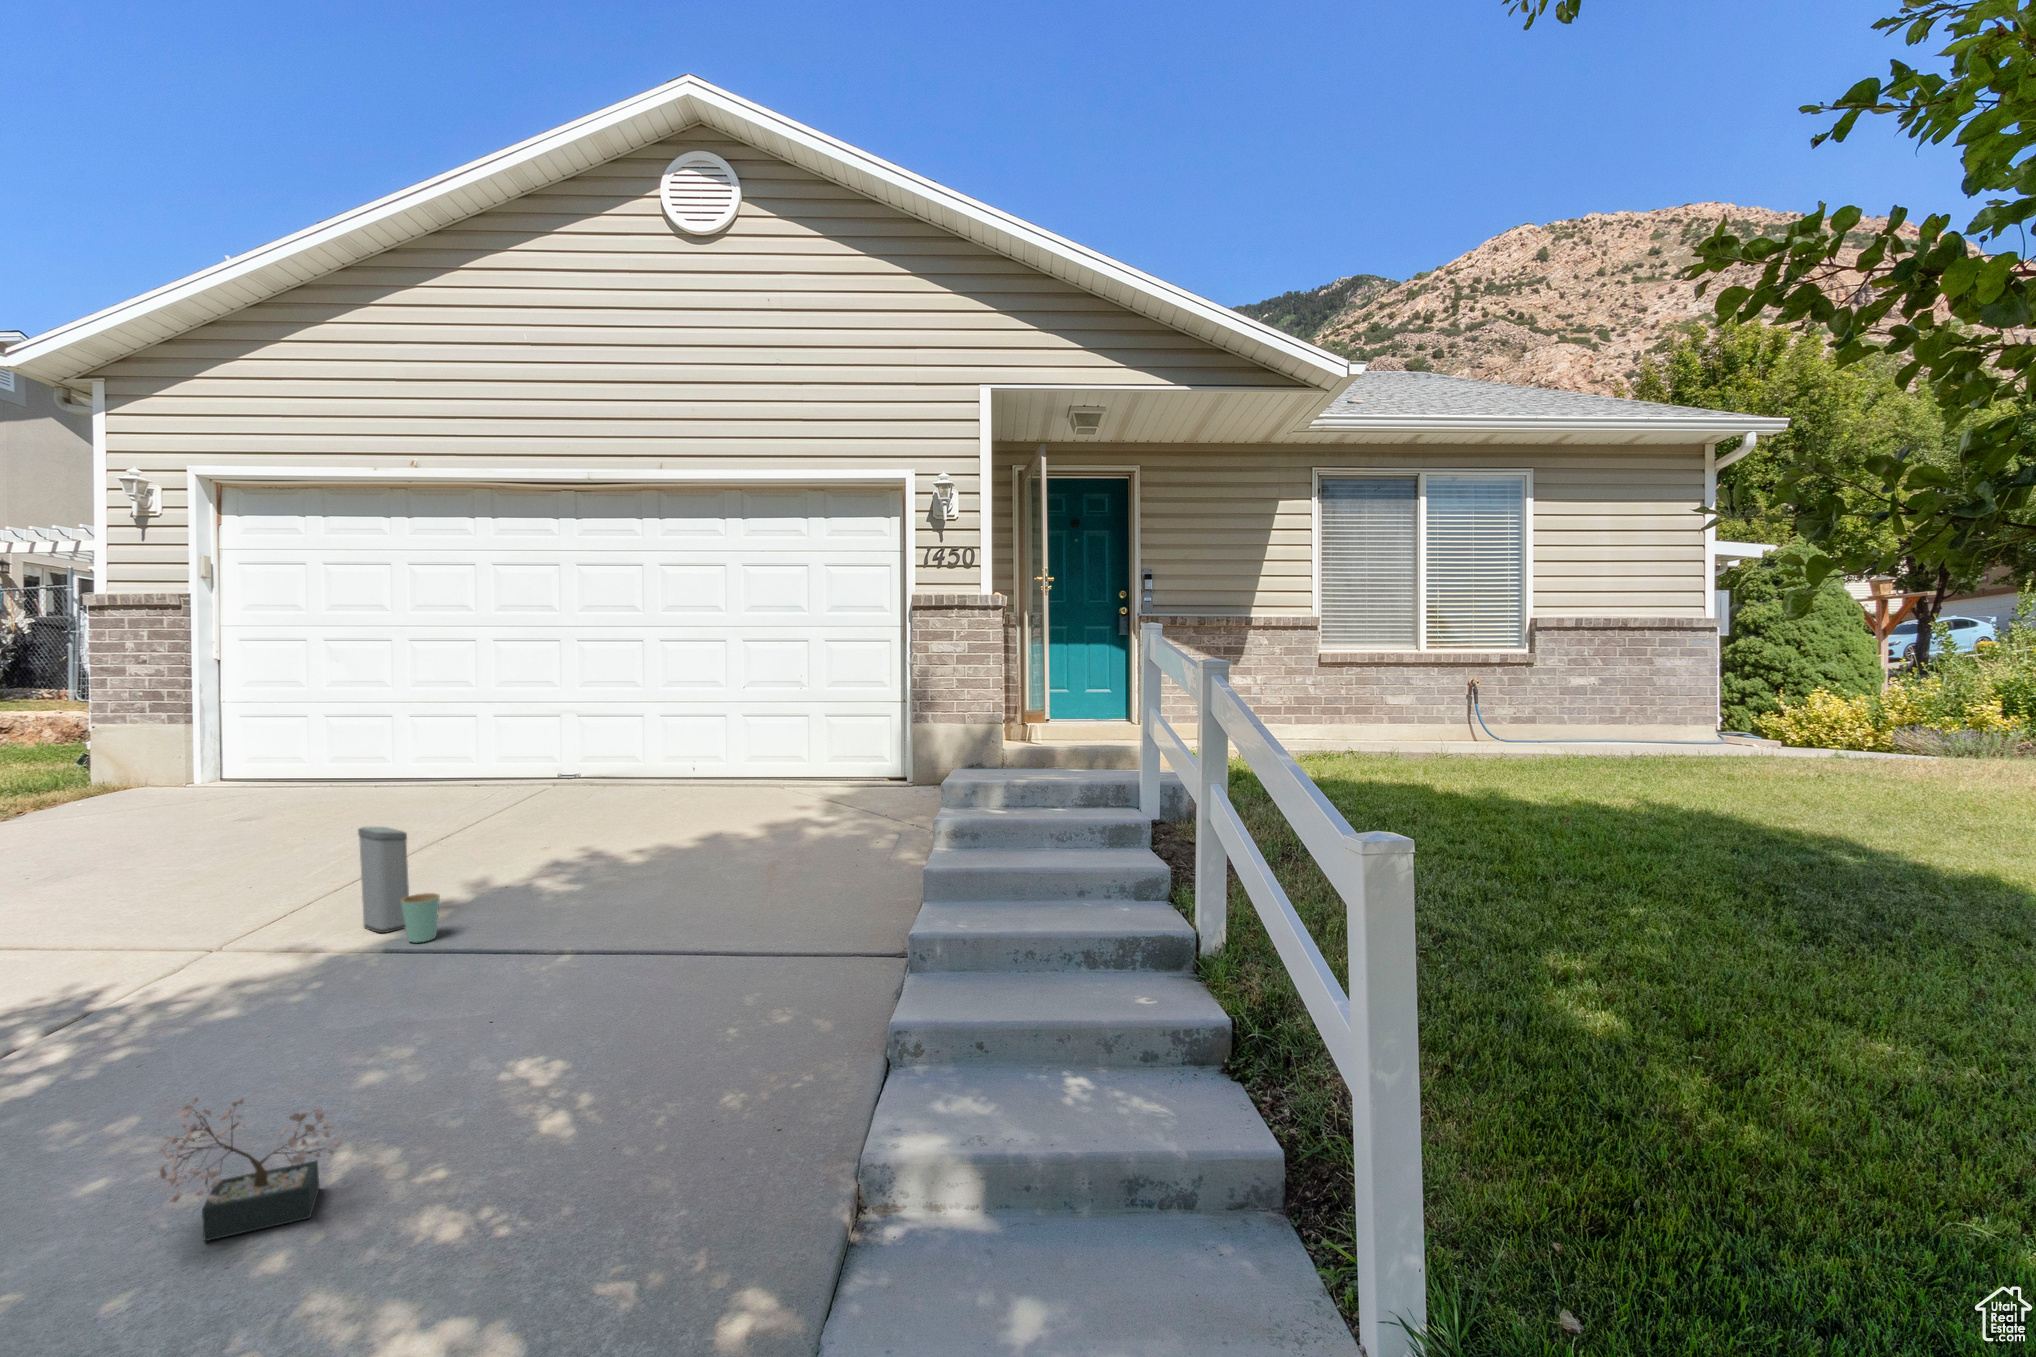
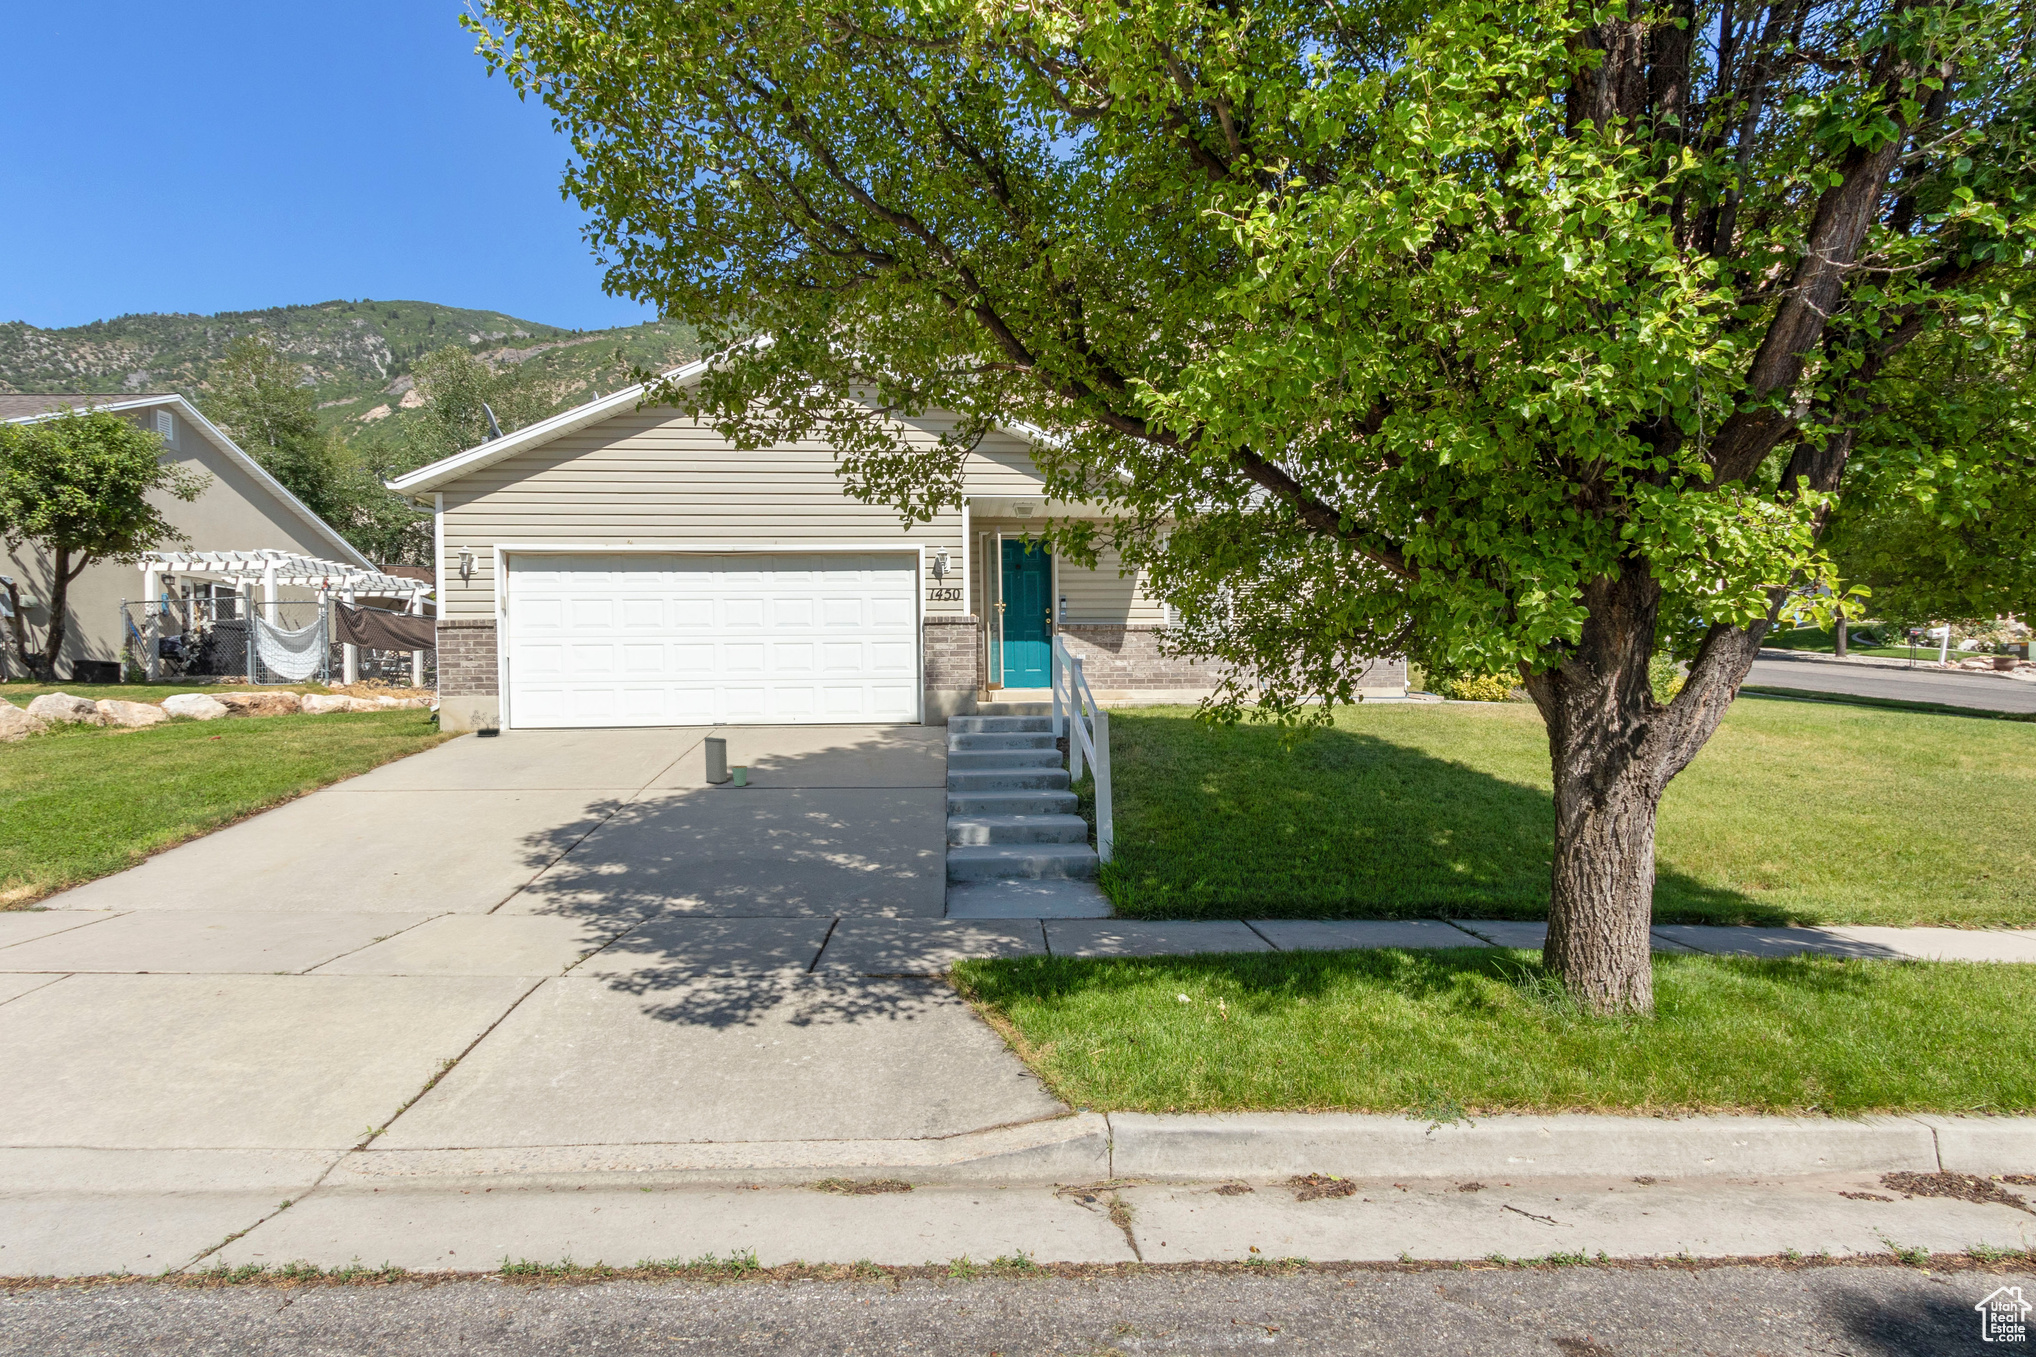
decorative plant: present [159,1098,341,1241] -> present [473,713,500,737]

